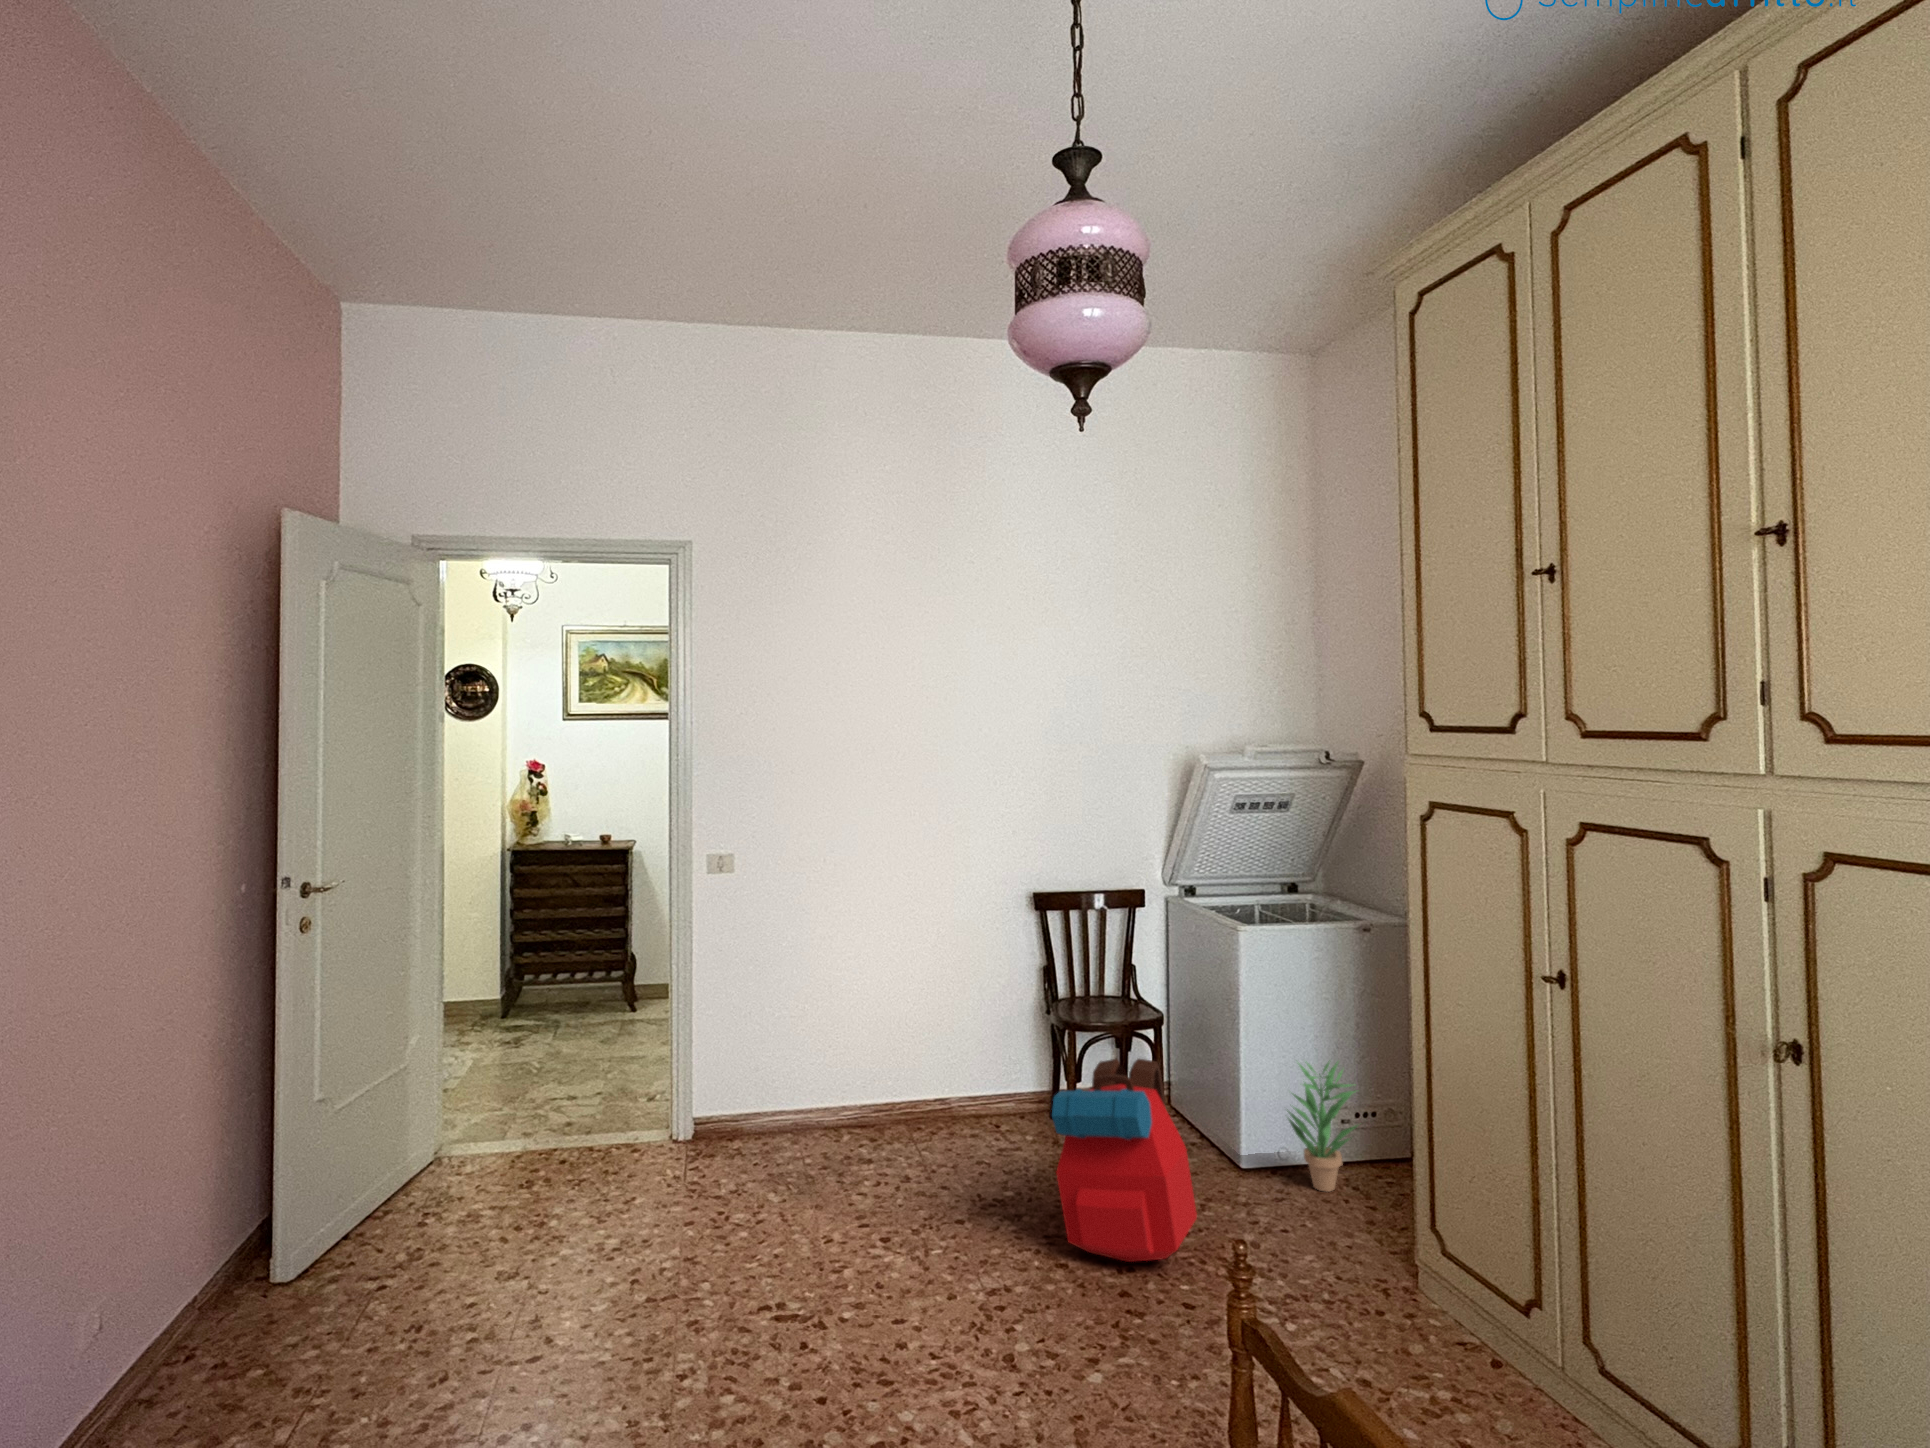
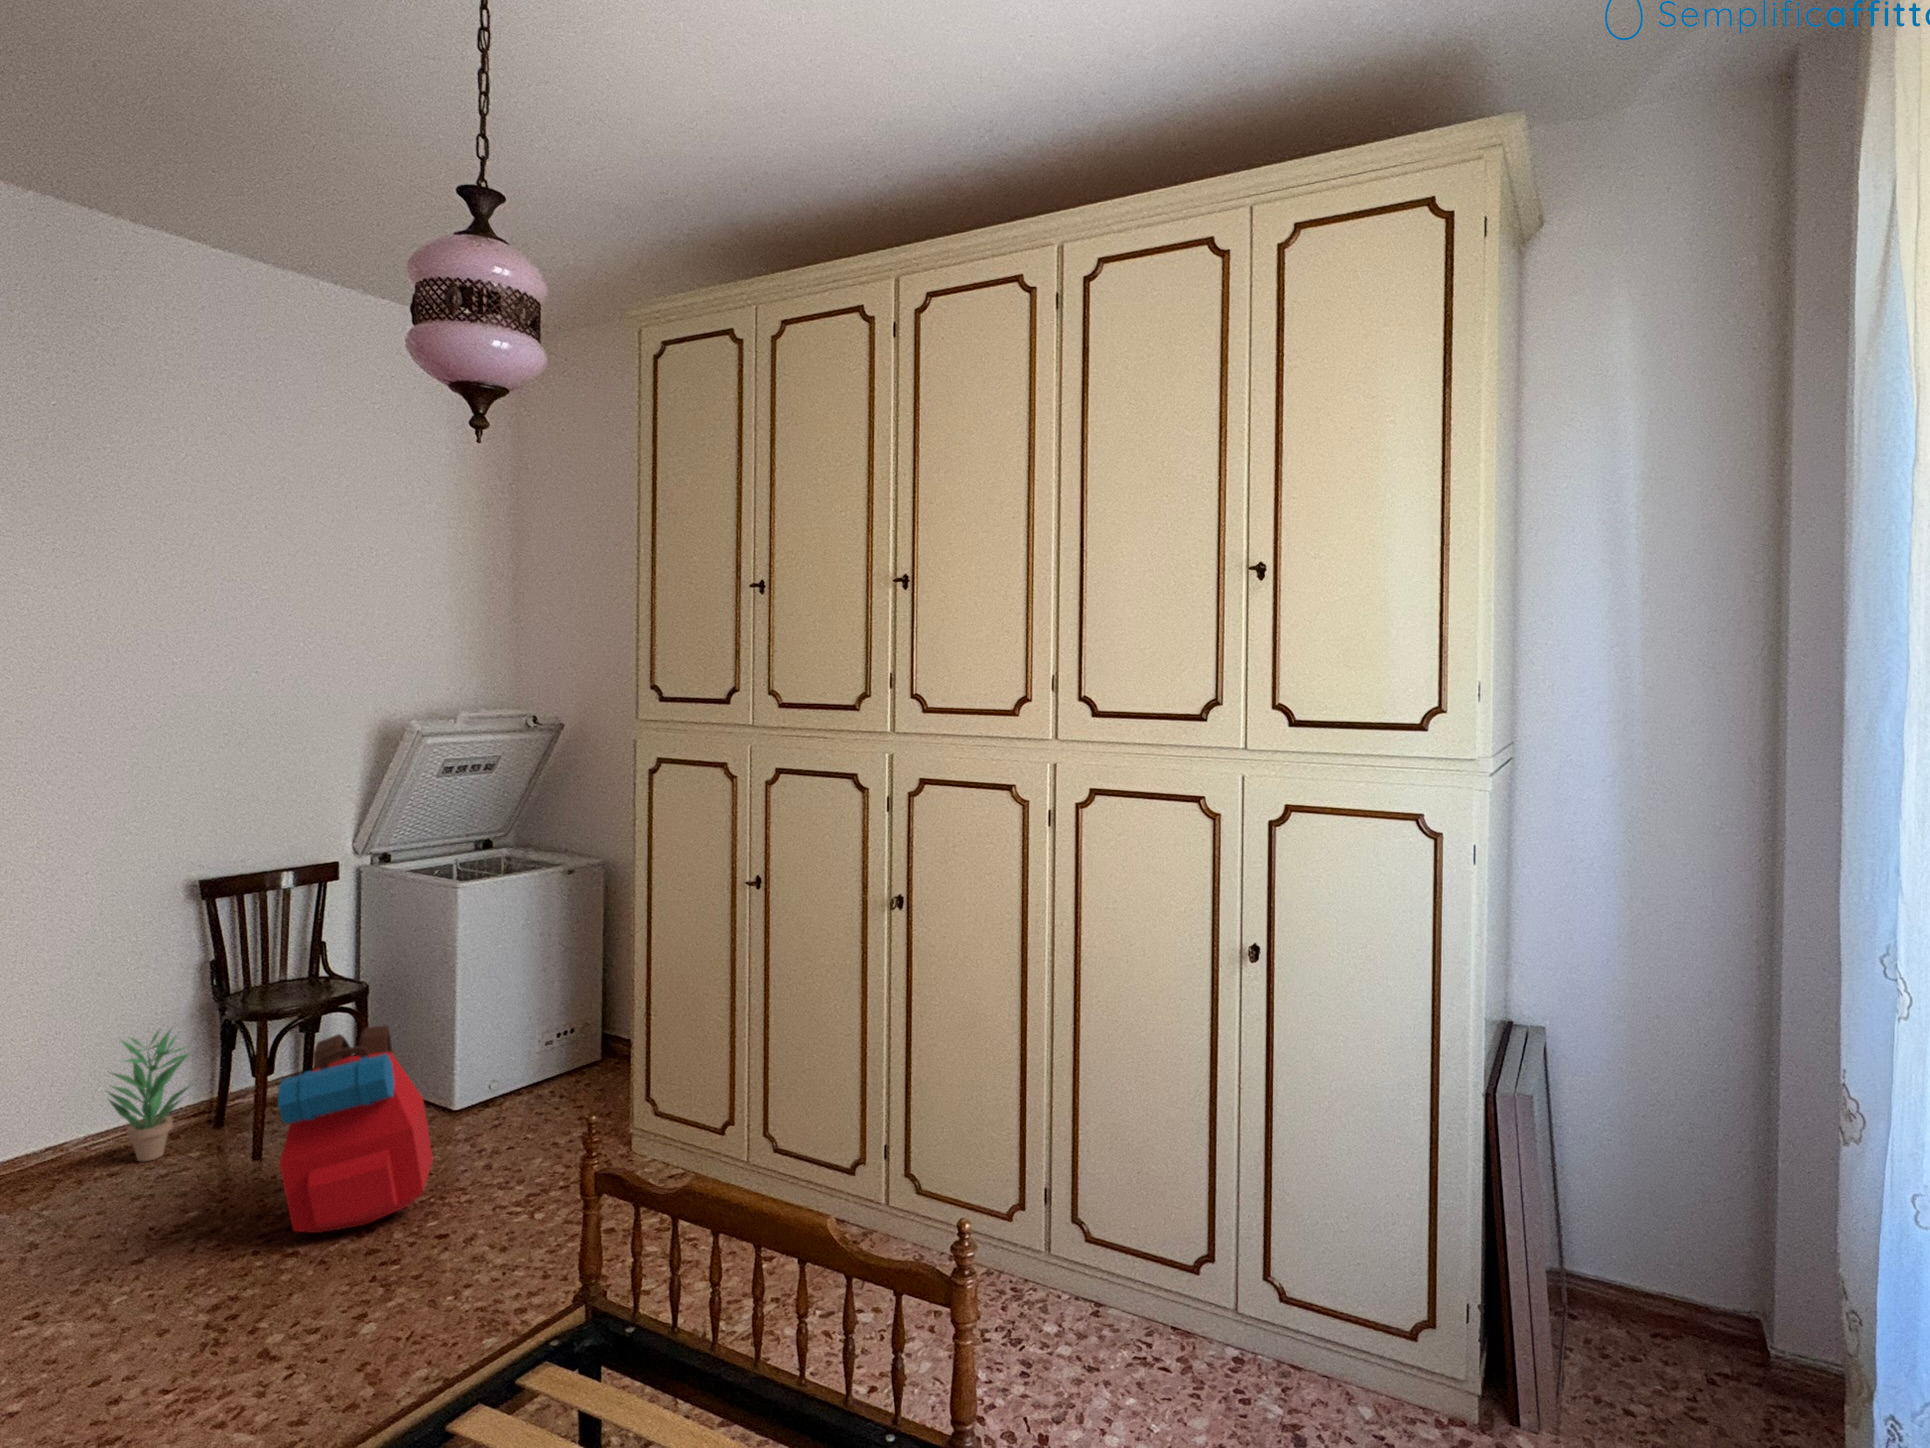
potted plant: present [1287,1062,1357,1192] -> present [109,1030,189,1162]

